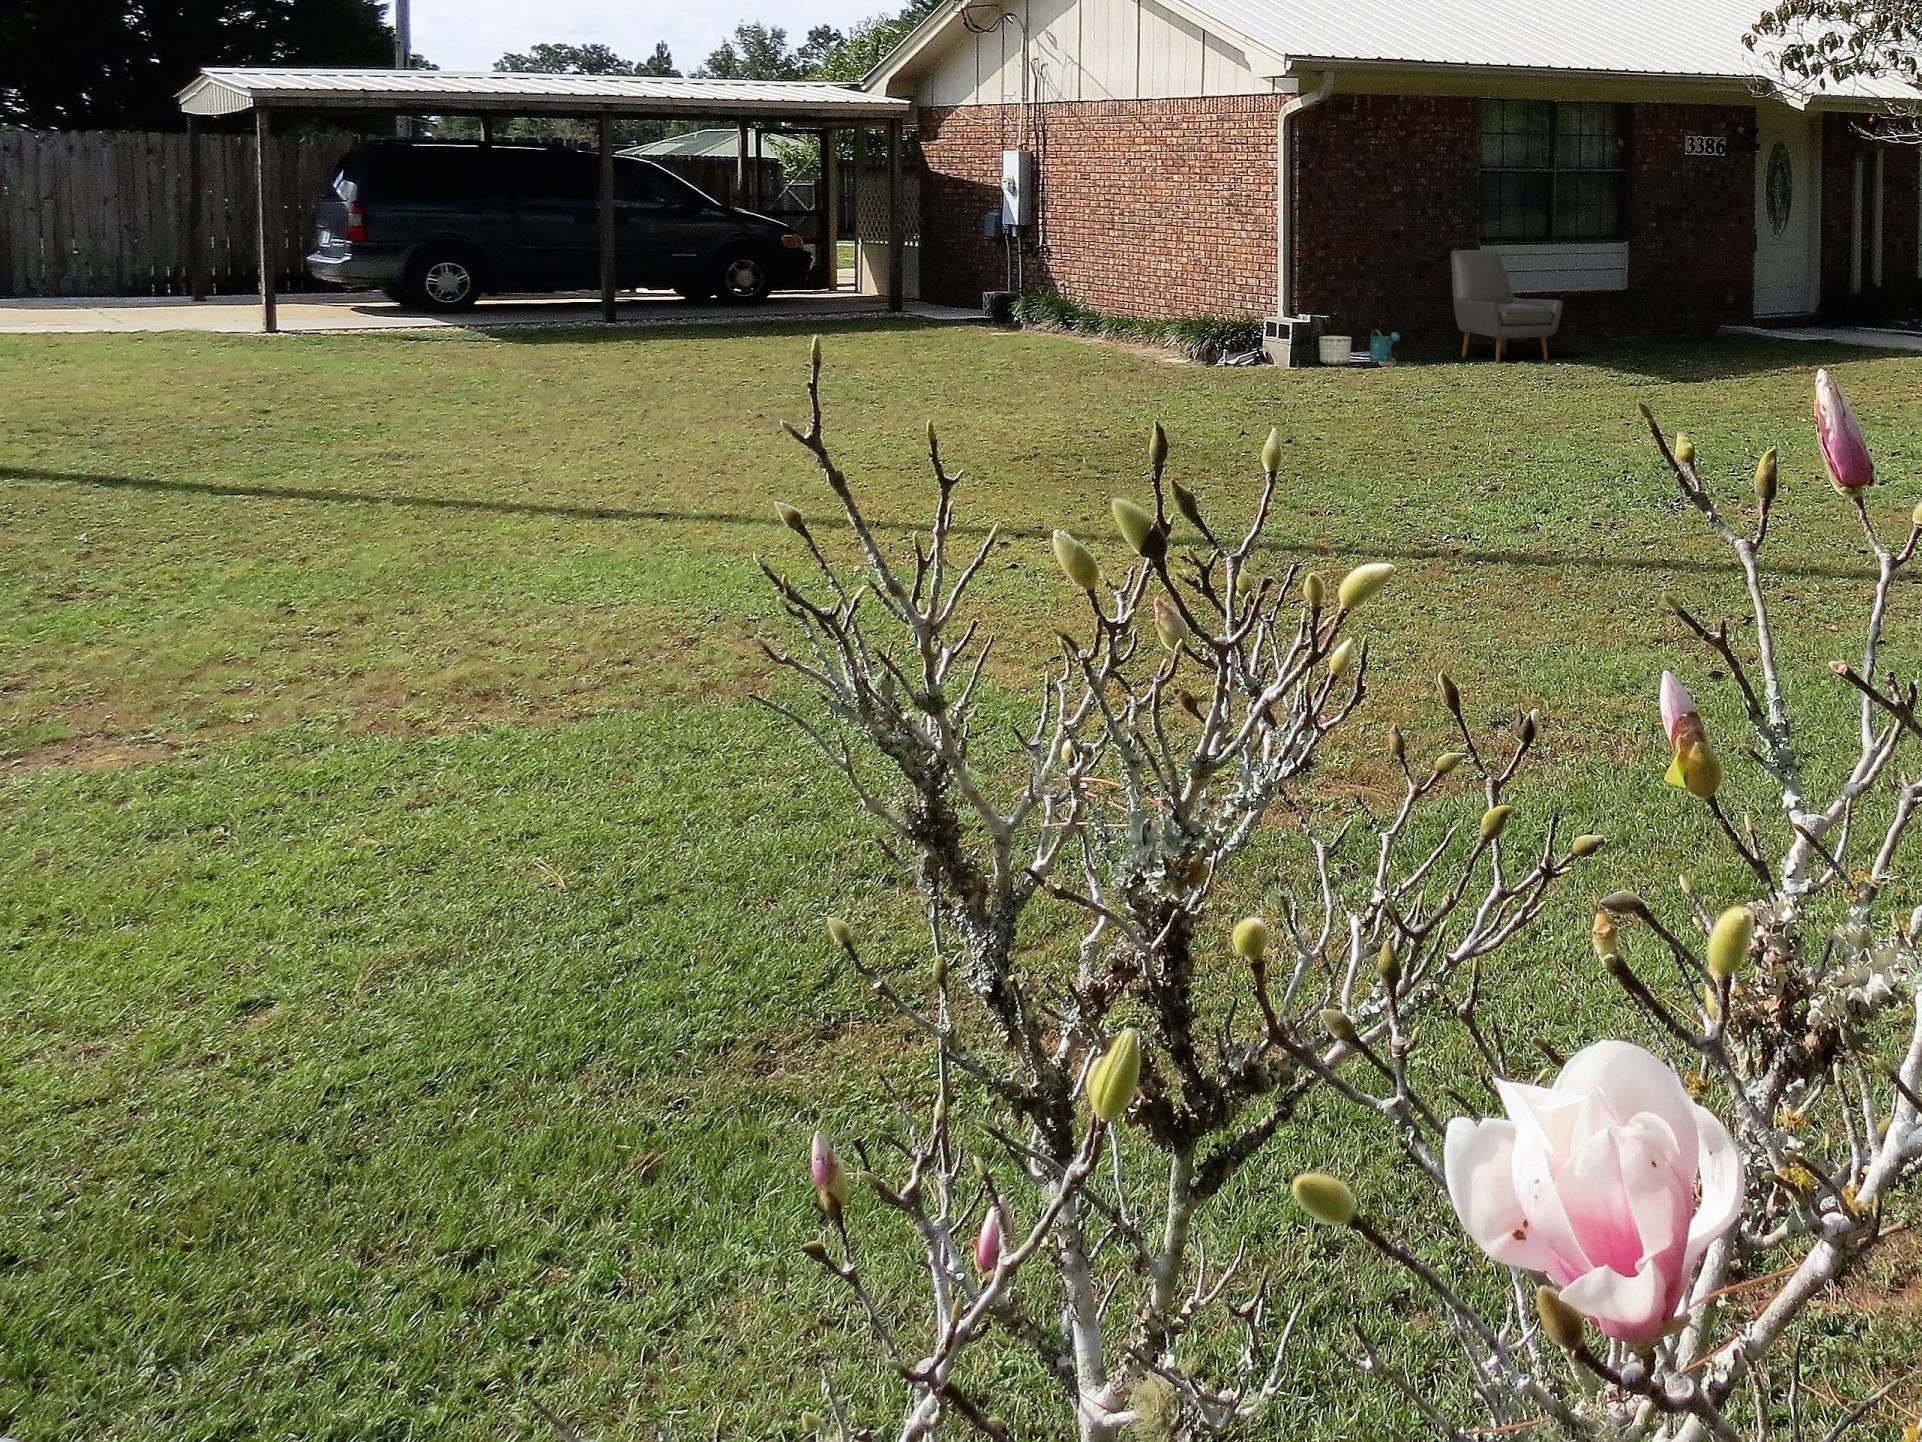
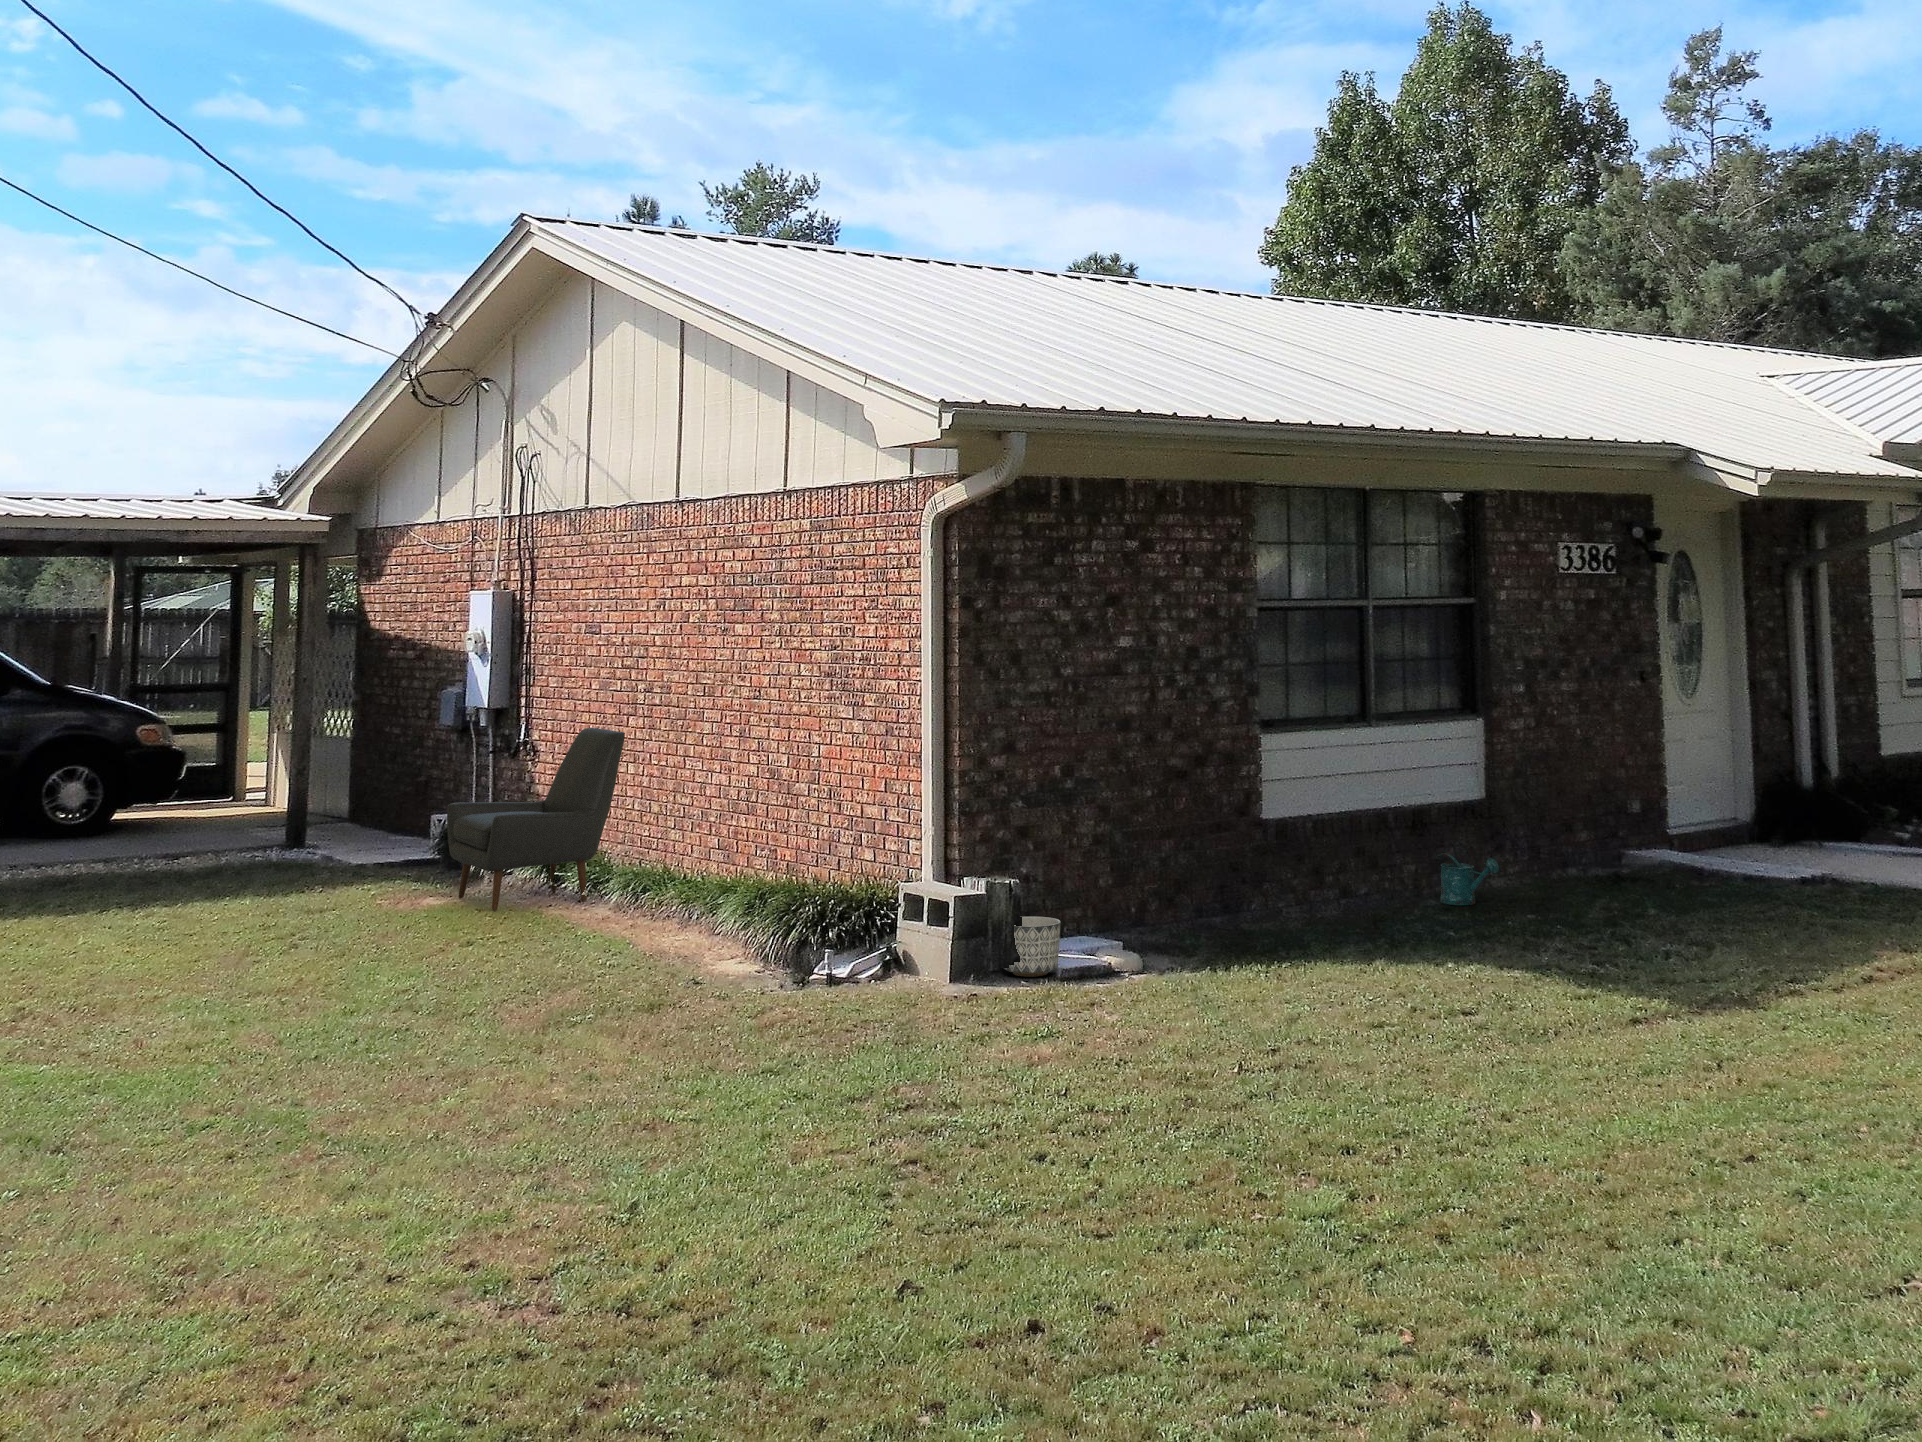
chair: present [1451,250,1563,362] -> present [447,728,625,911]
watering can: present [1370,330,1400,361] -> present [1438,853,1499,905]

